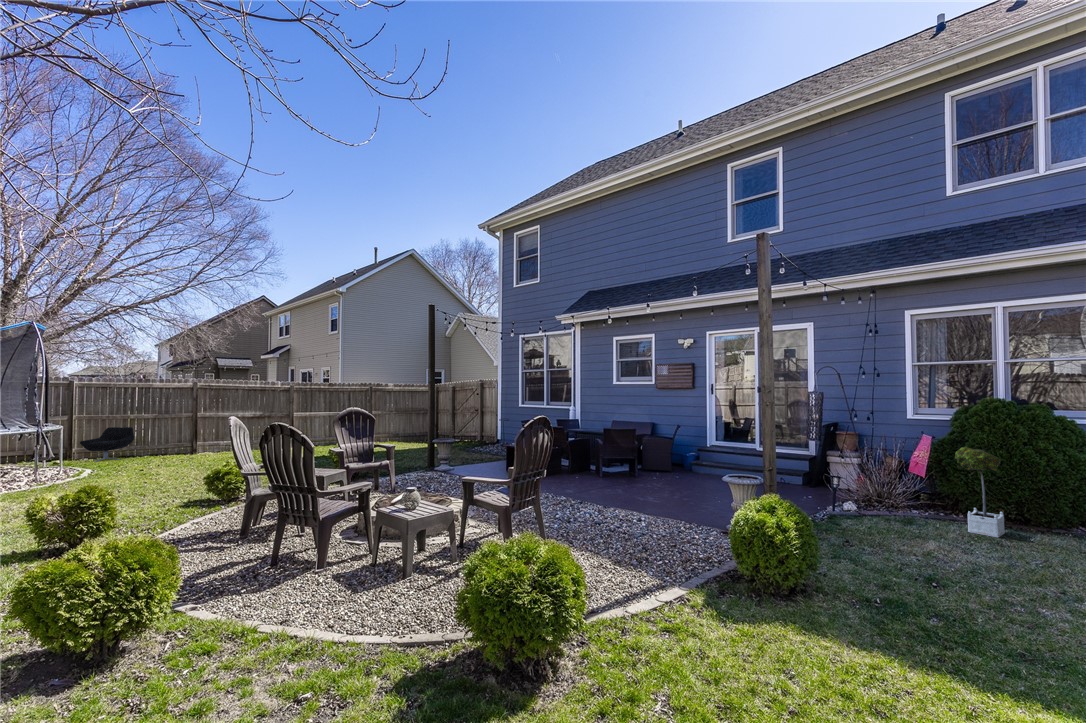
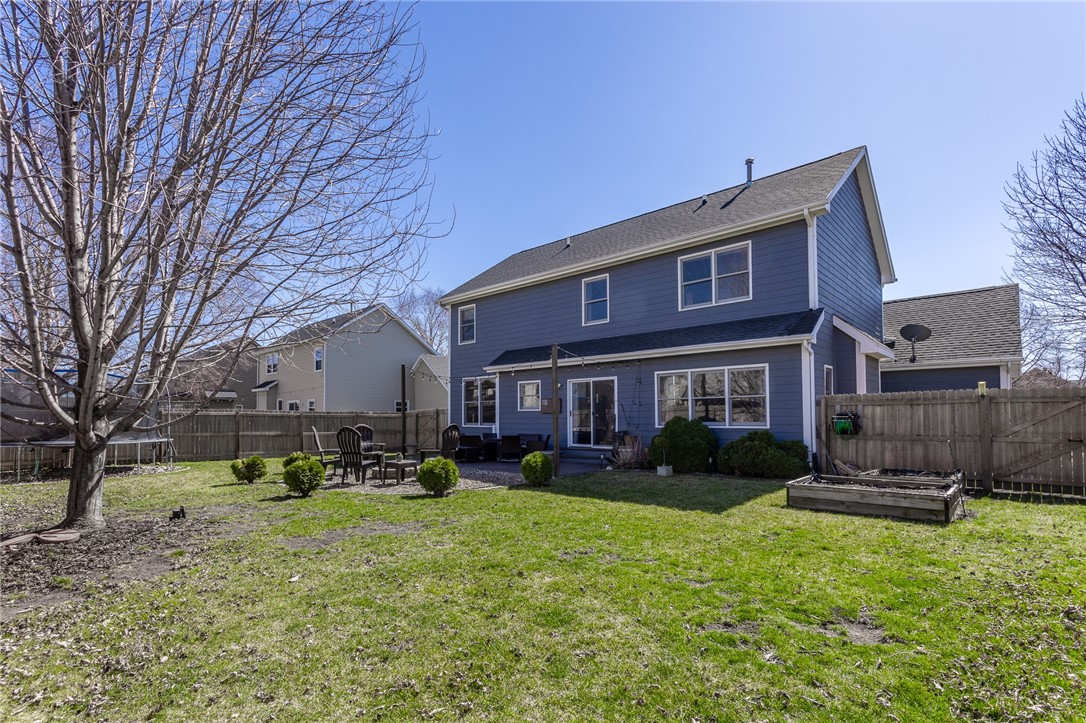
lounge chair: present [80,427,134,462] -> none [167,442,200,465]

